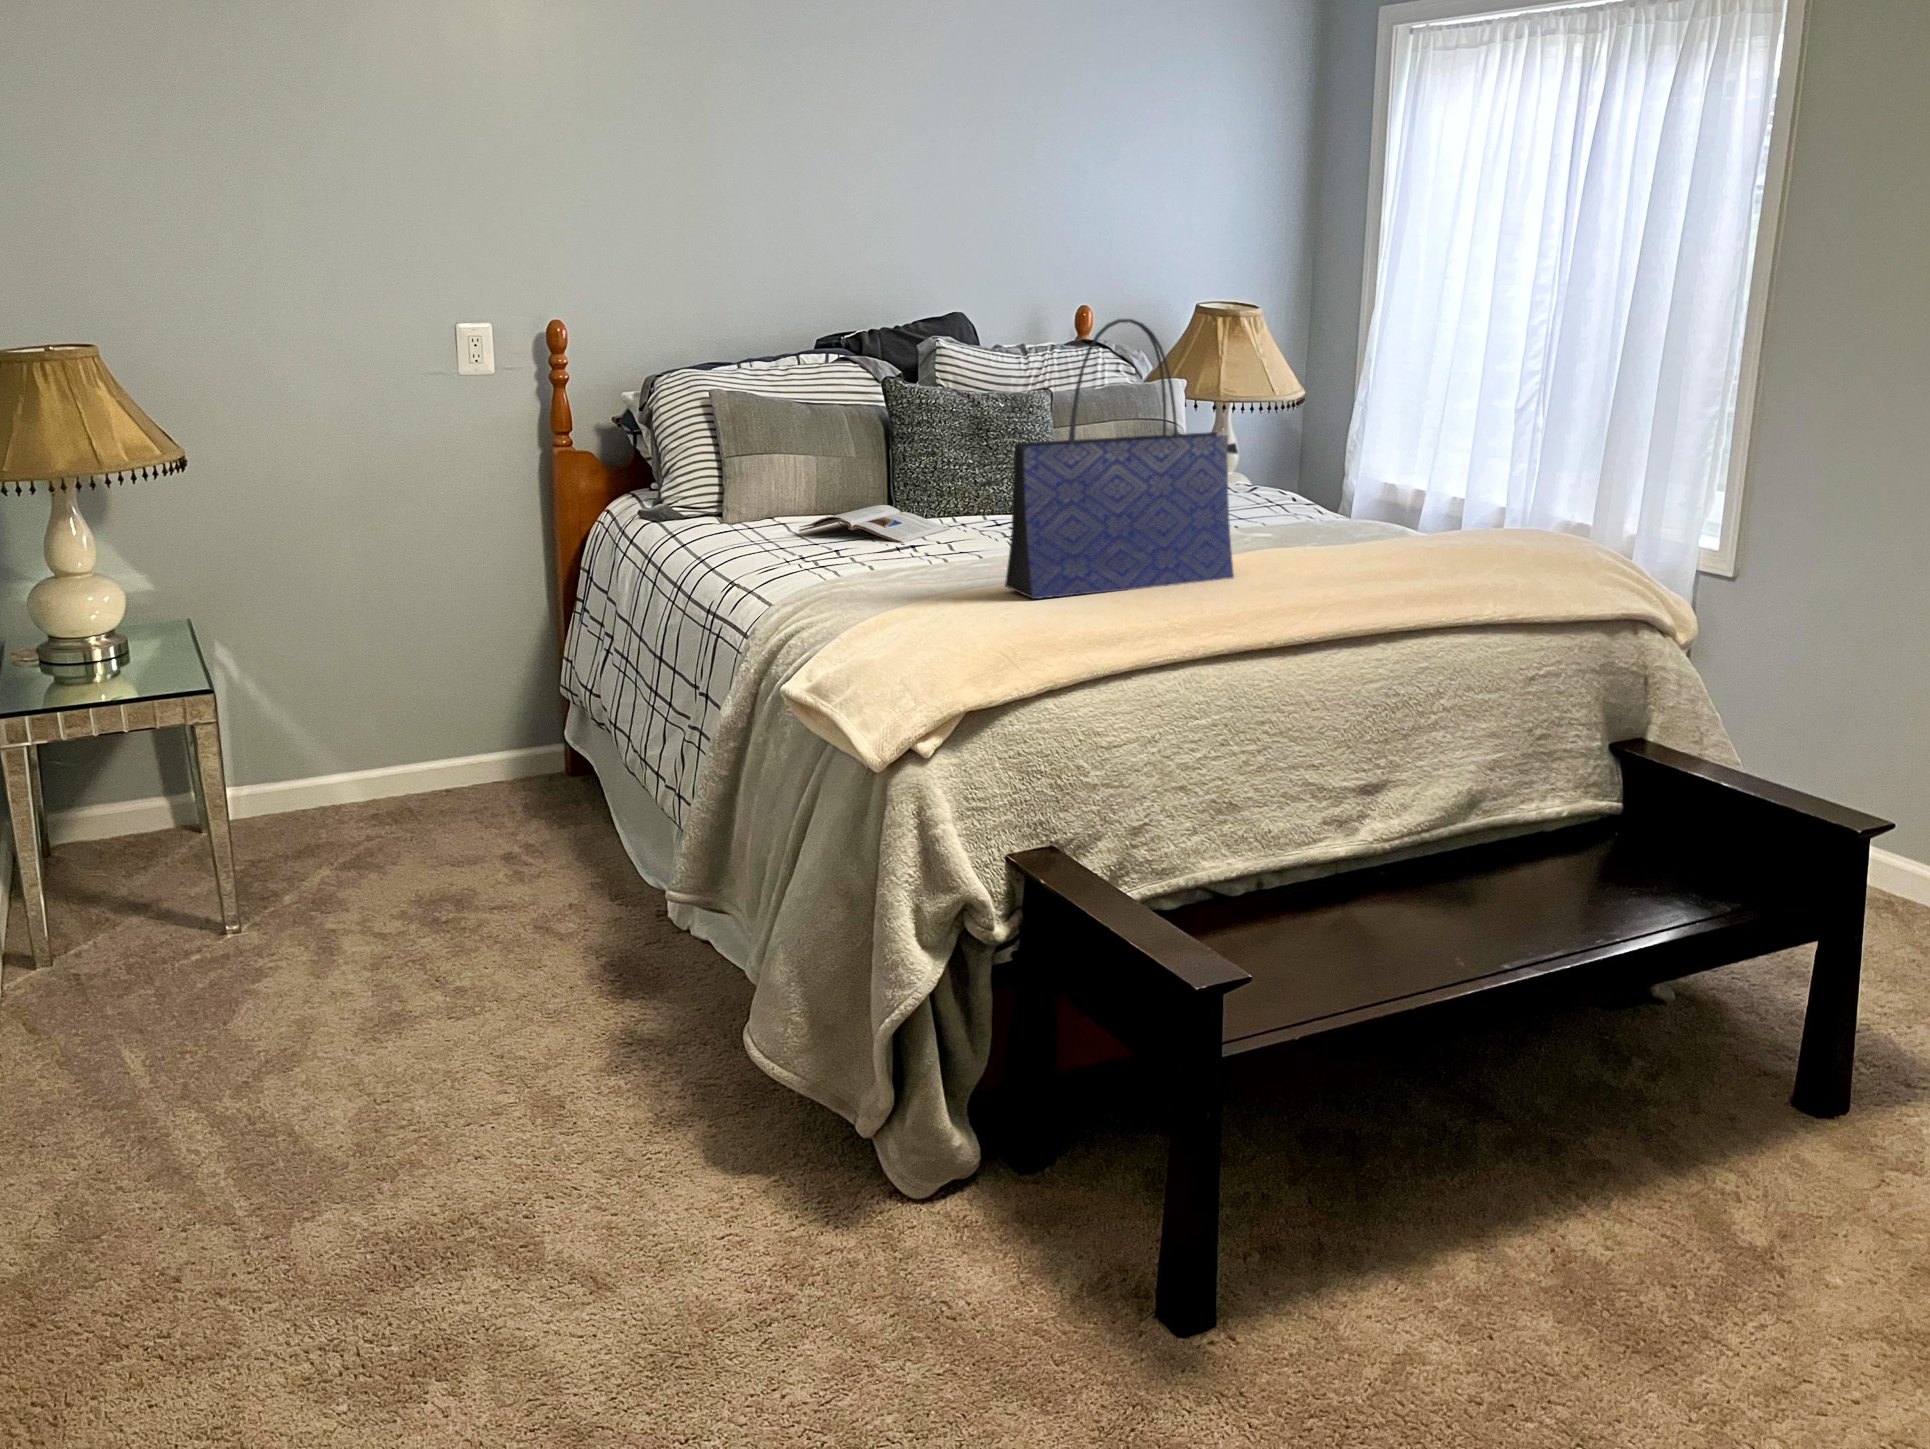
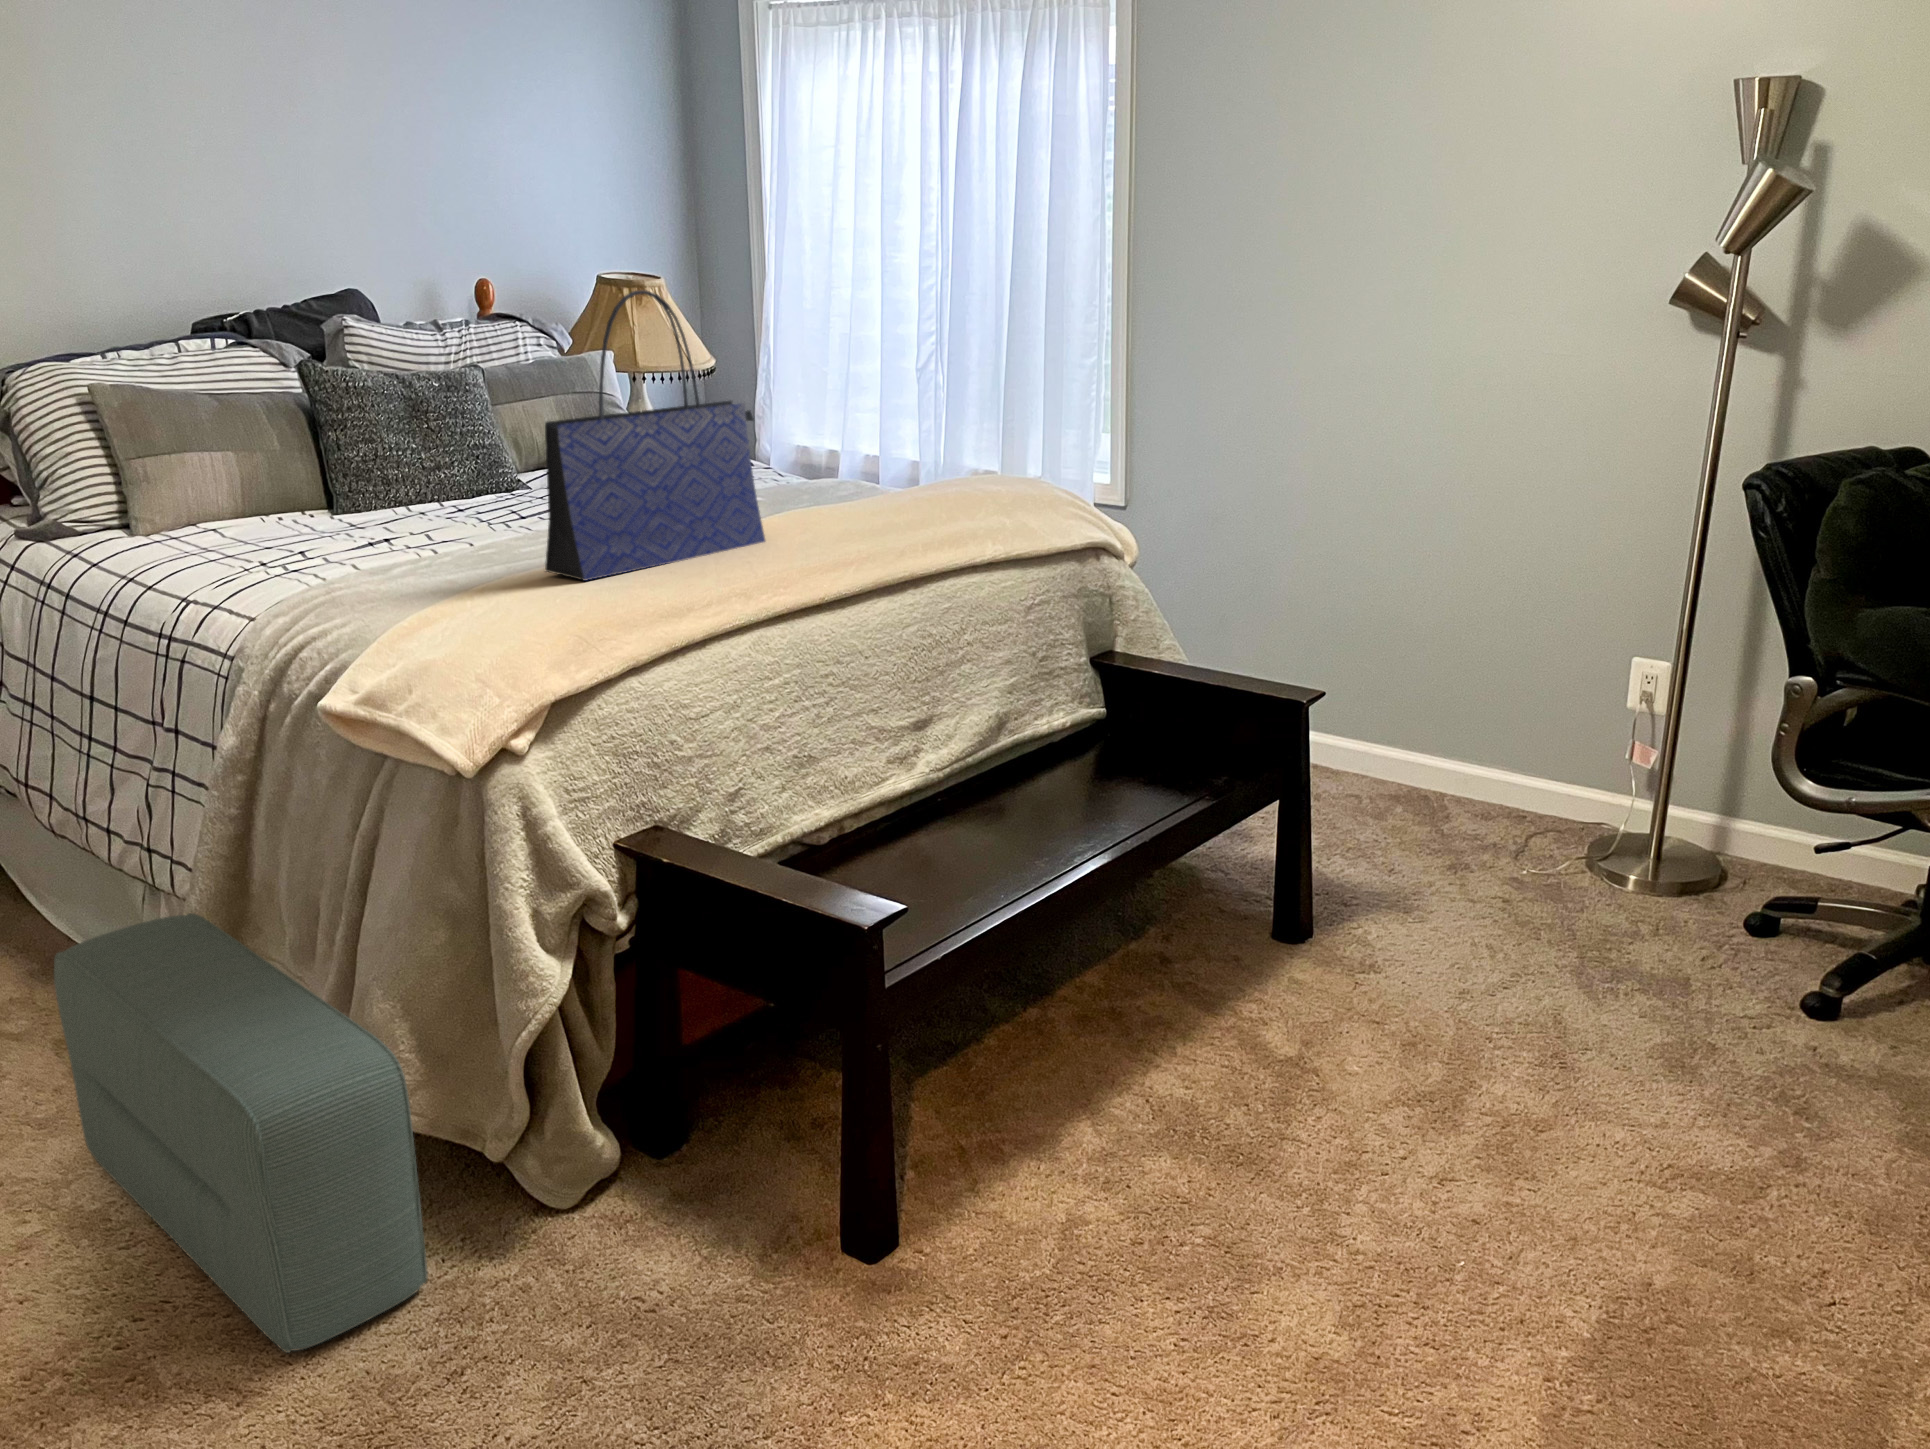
magazine: present [799,505,950,543] -> none [235,500,412,540]
pouf: none [561,855,774,1258] -> present [54,913,428,1353]

